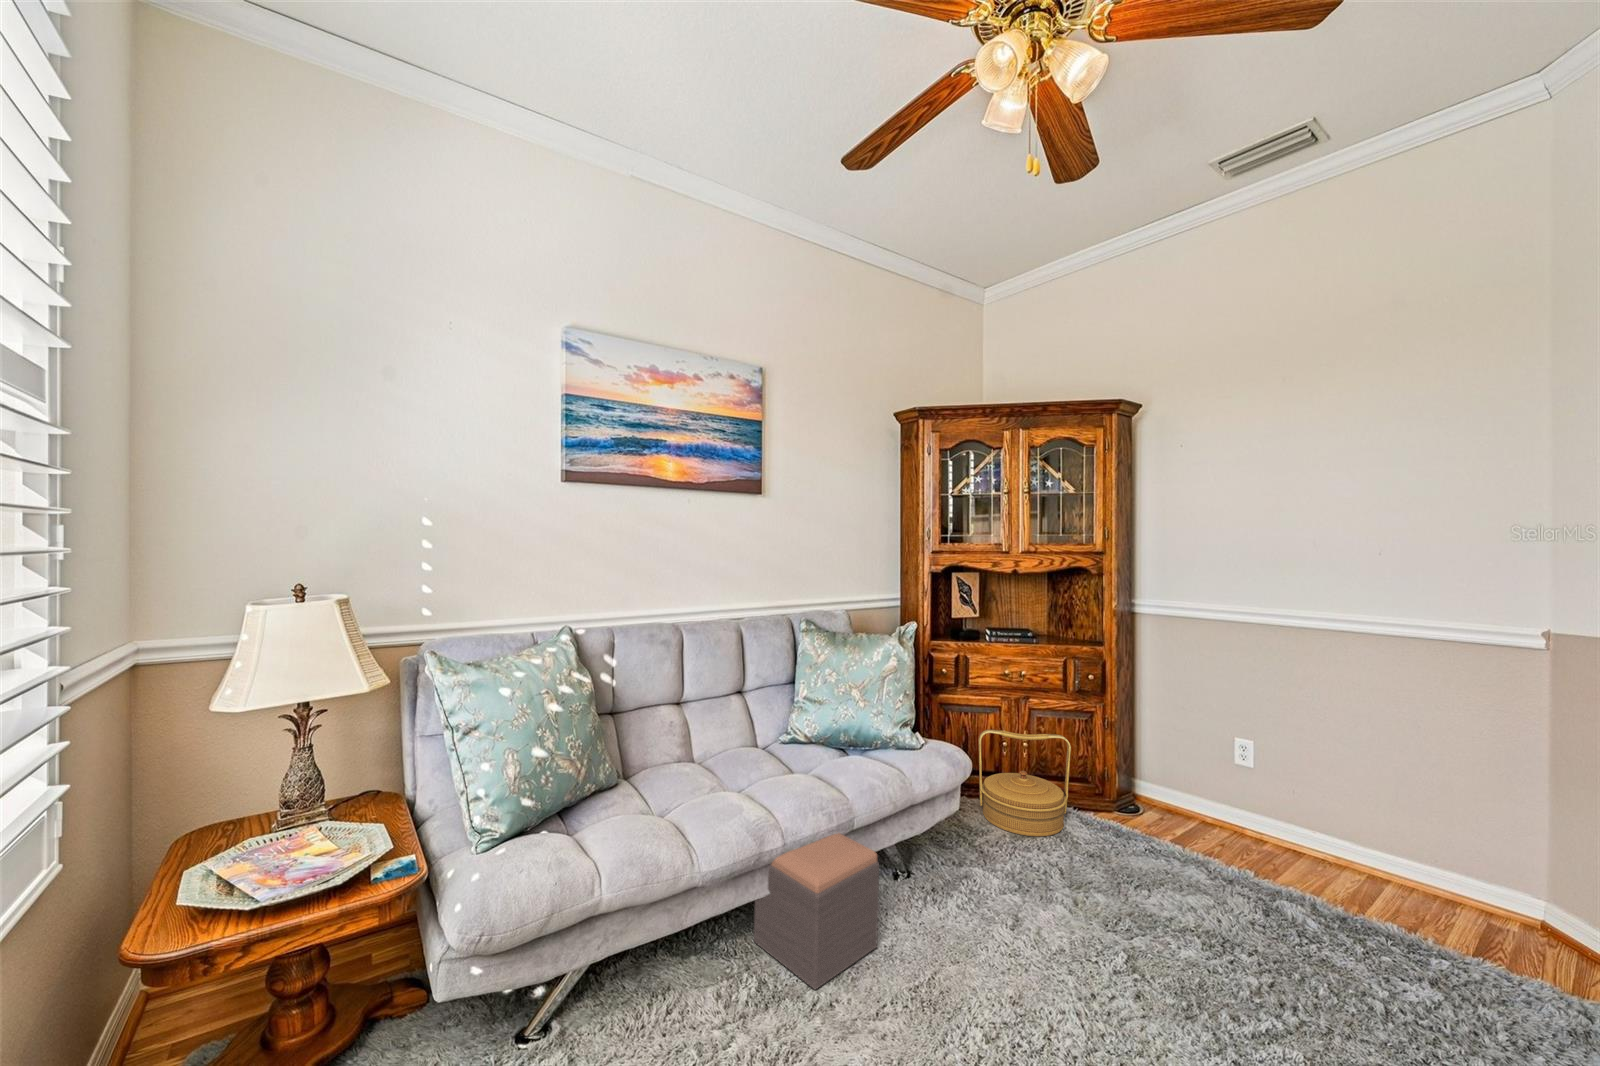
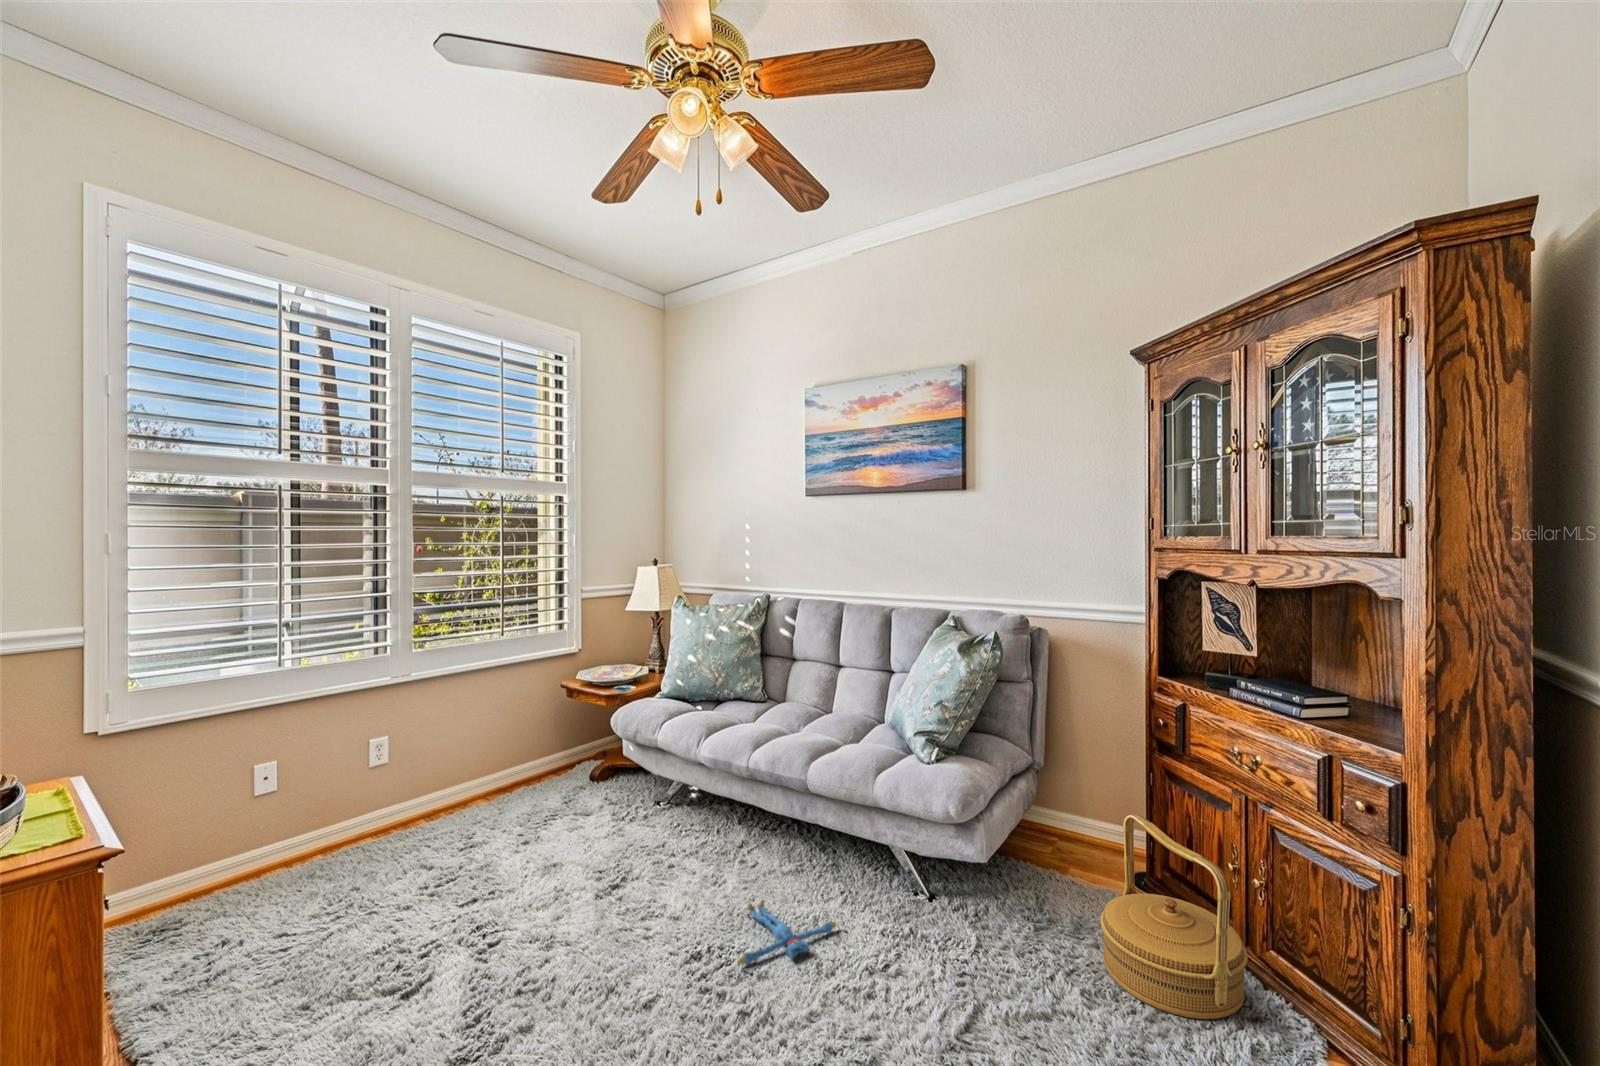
footstool: present [754,833,879,989] -> none [724,768,822,886]
plush toy: none [924,927,1032,1013] -> present [738,900,836,964]

